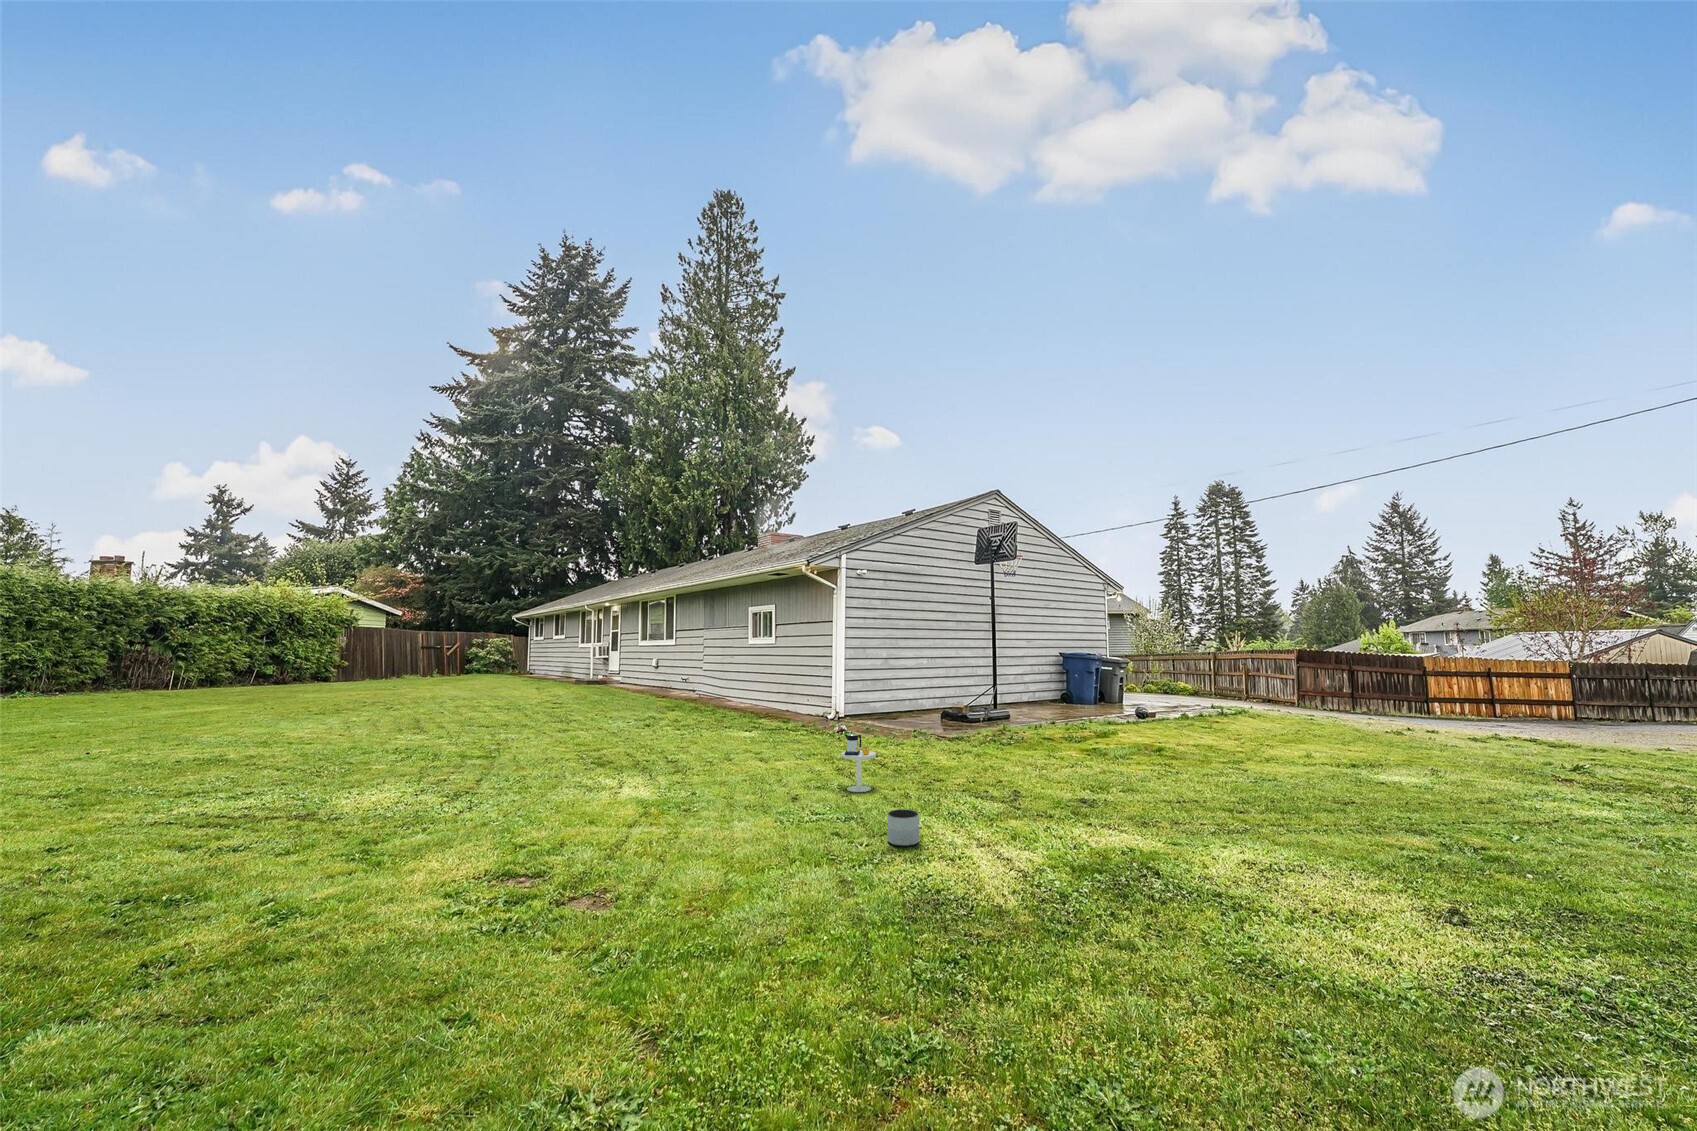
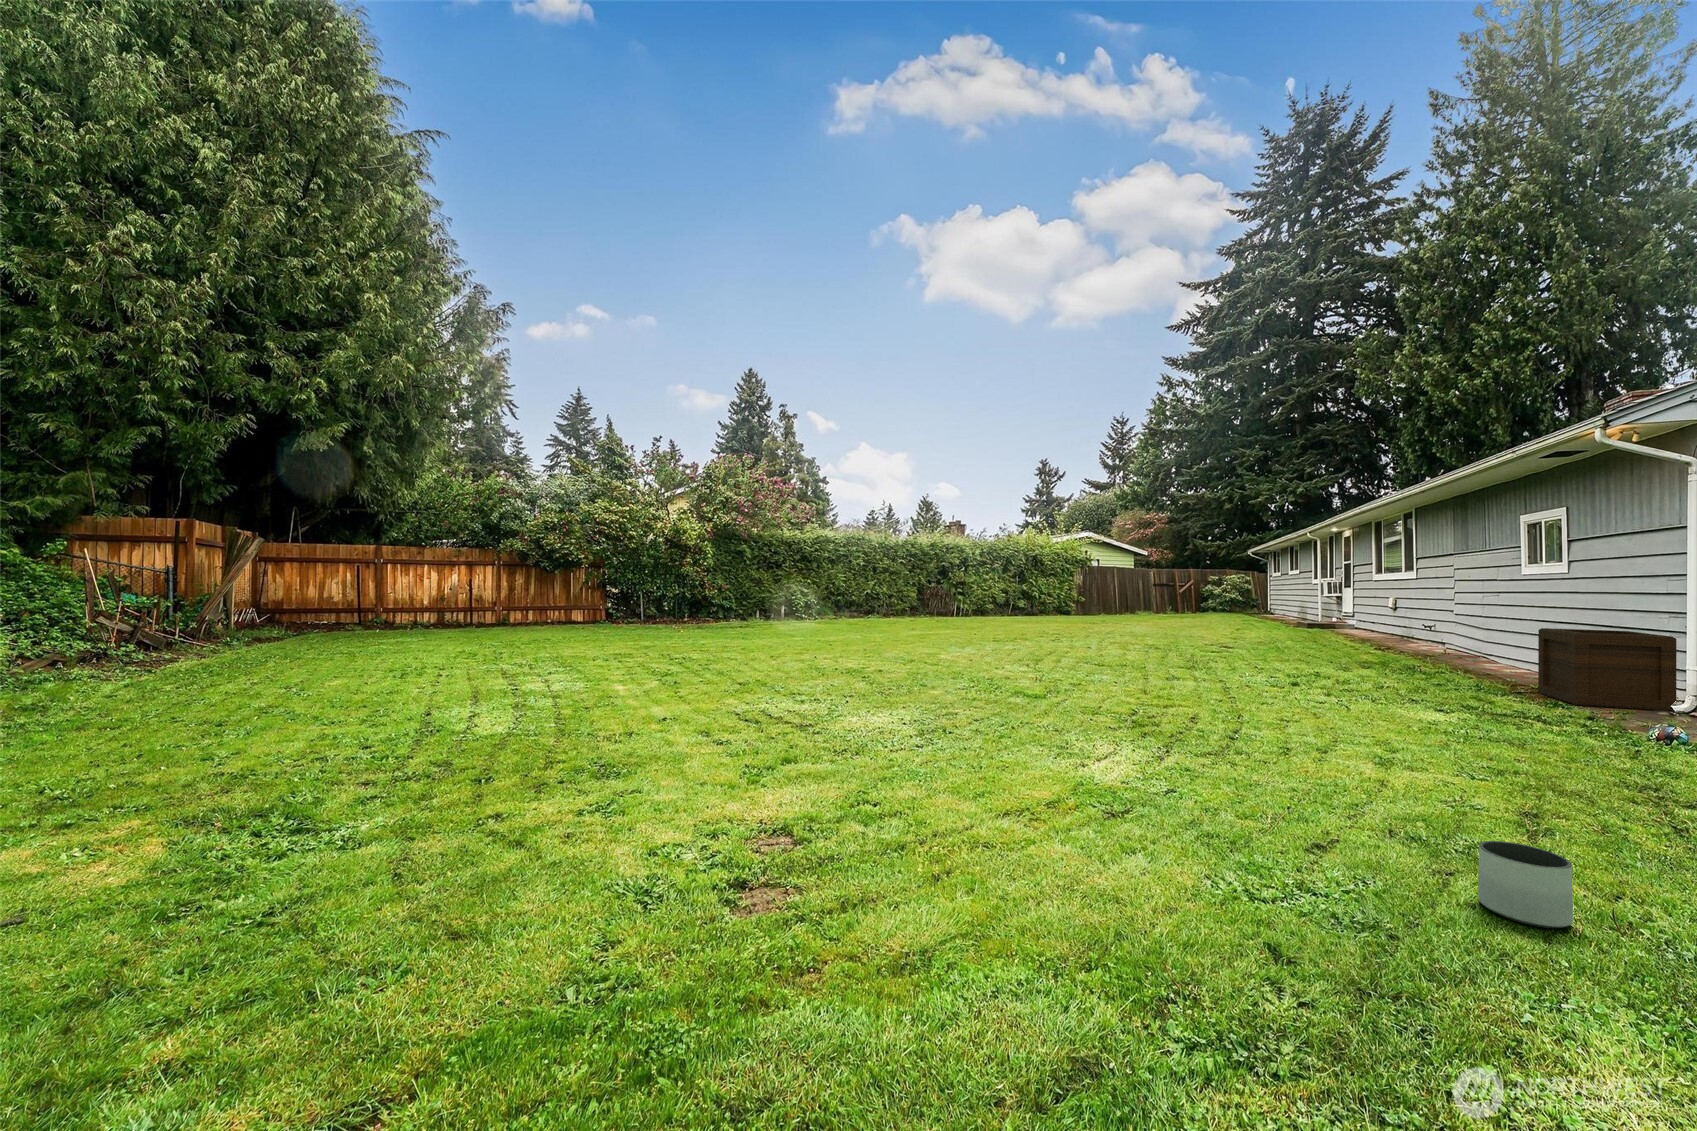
wooden crate: none [777,680,833,727] -> present [1538,628,1677,711]
side table: present [841,734,876,792] -> none [1513,700,1611,818]

